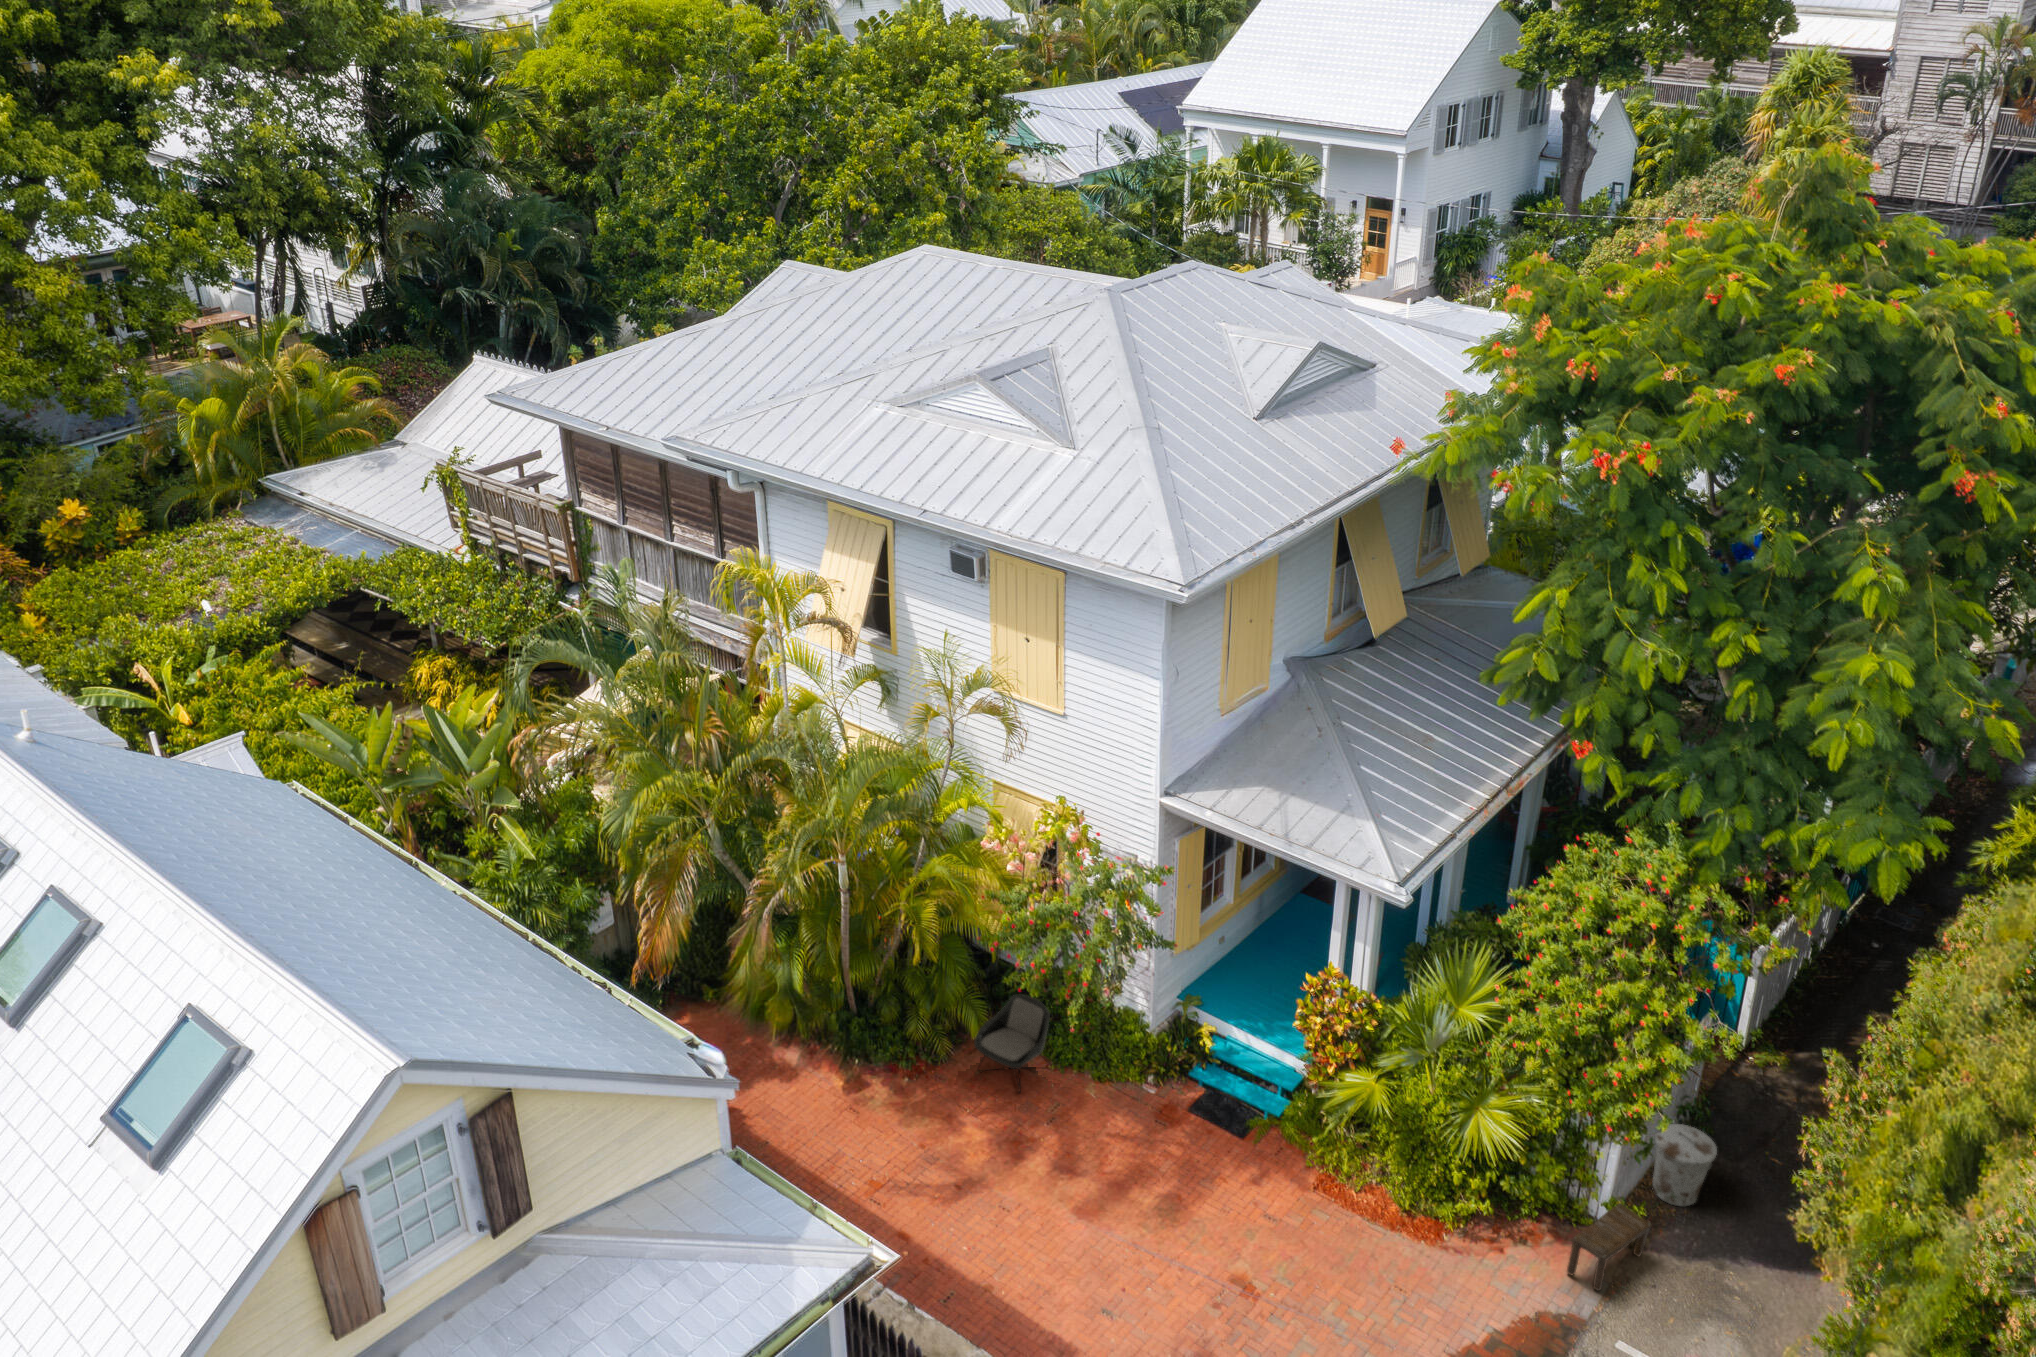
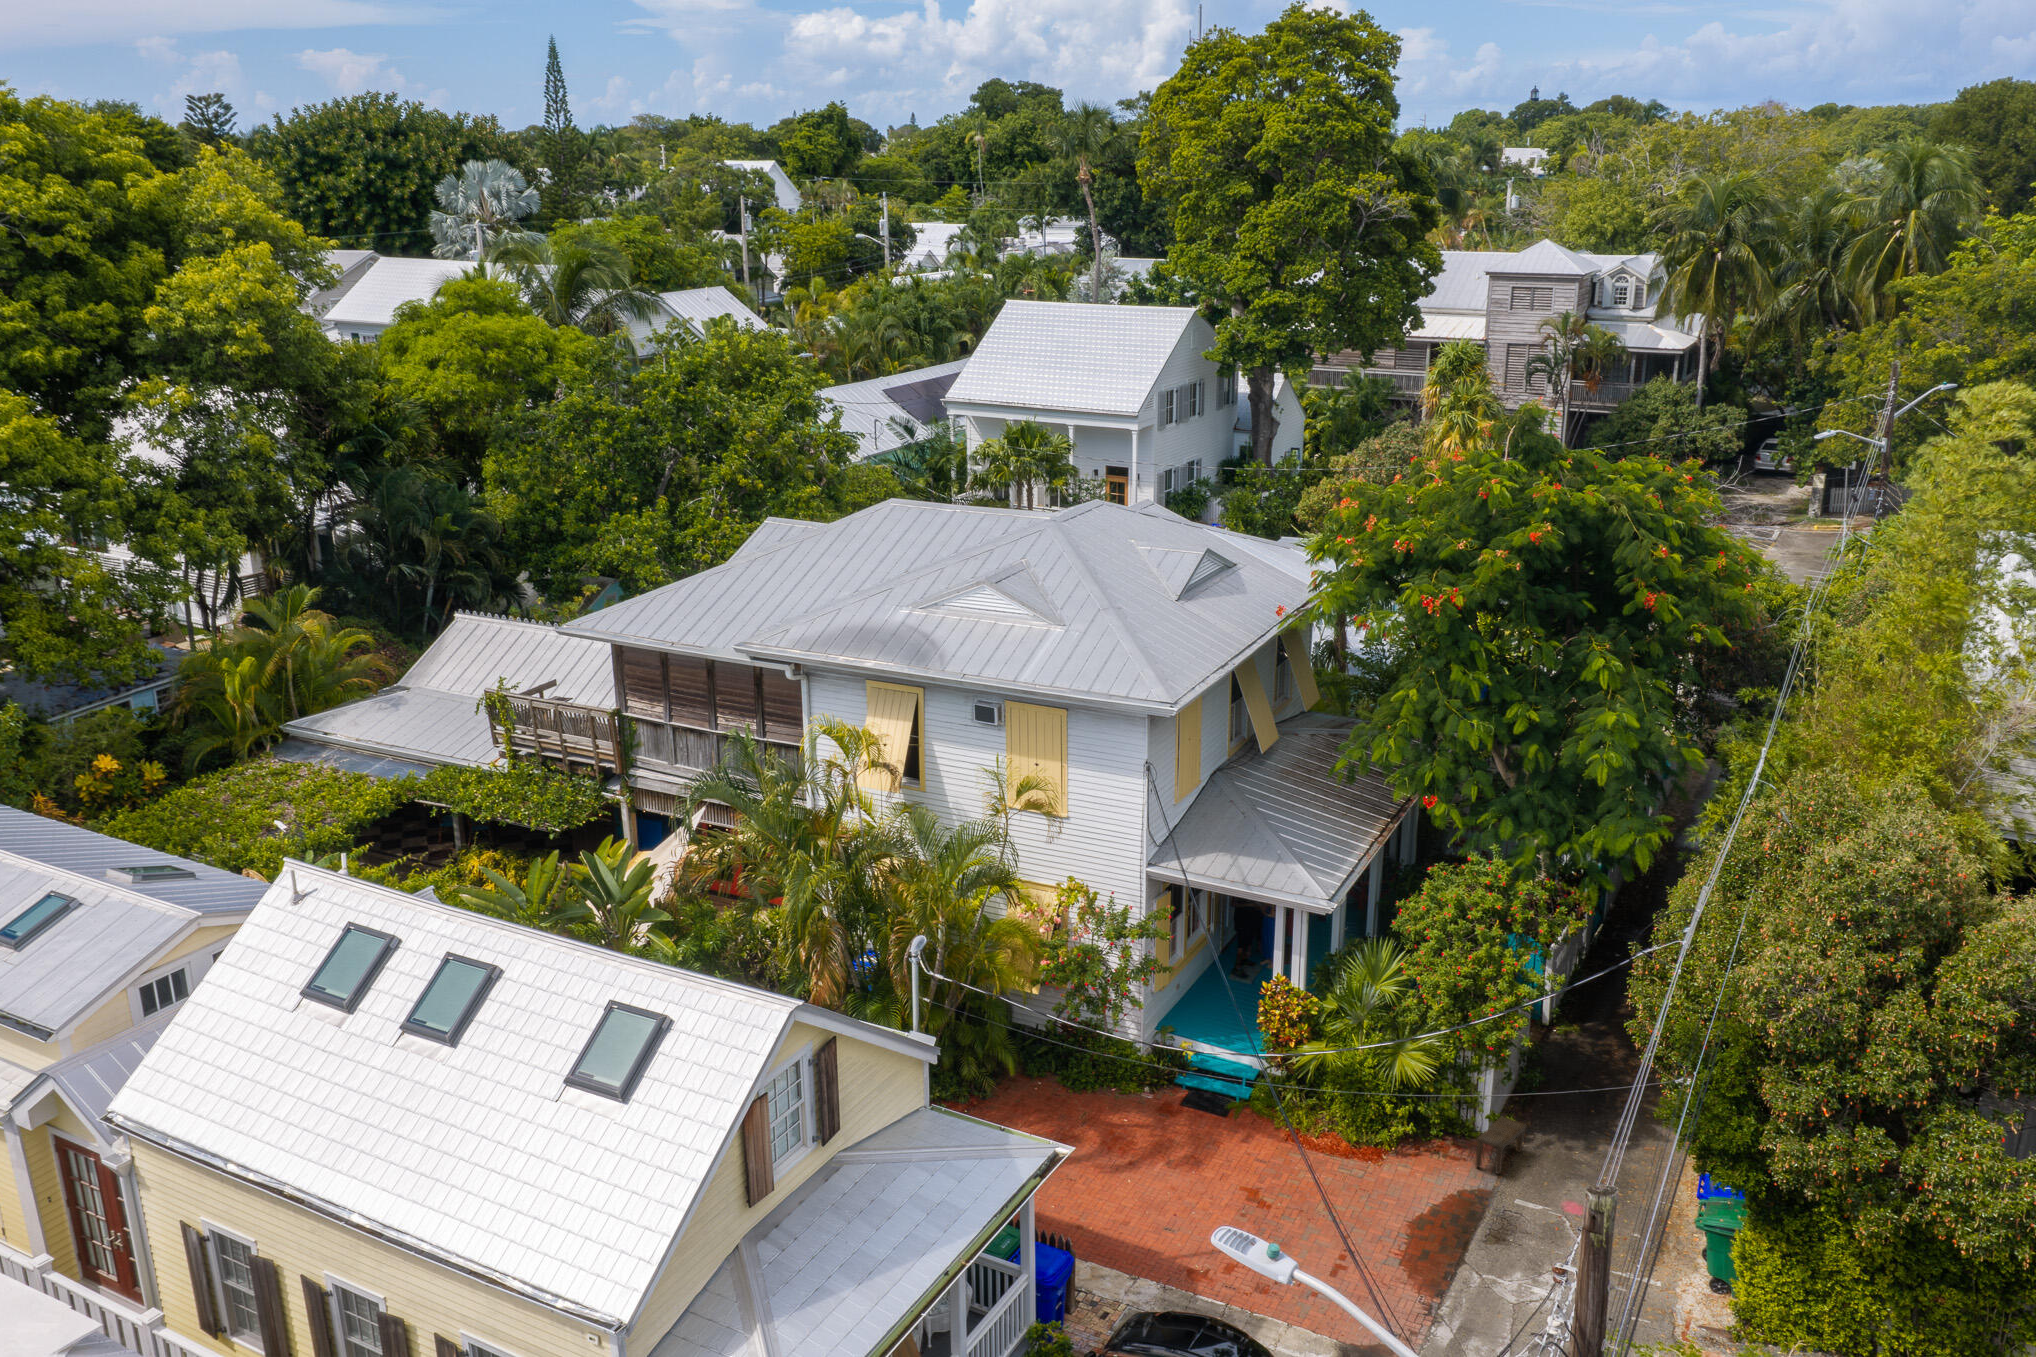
lounge chair: present [974,995,1051,1092] -> none [1014,1034,1071,1107]
trash can: present [1653,1124,1717,1206] -> none [1515,1064,1558,1121]

